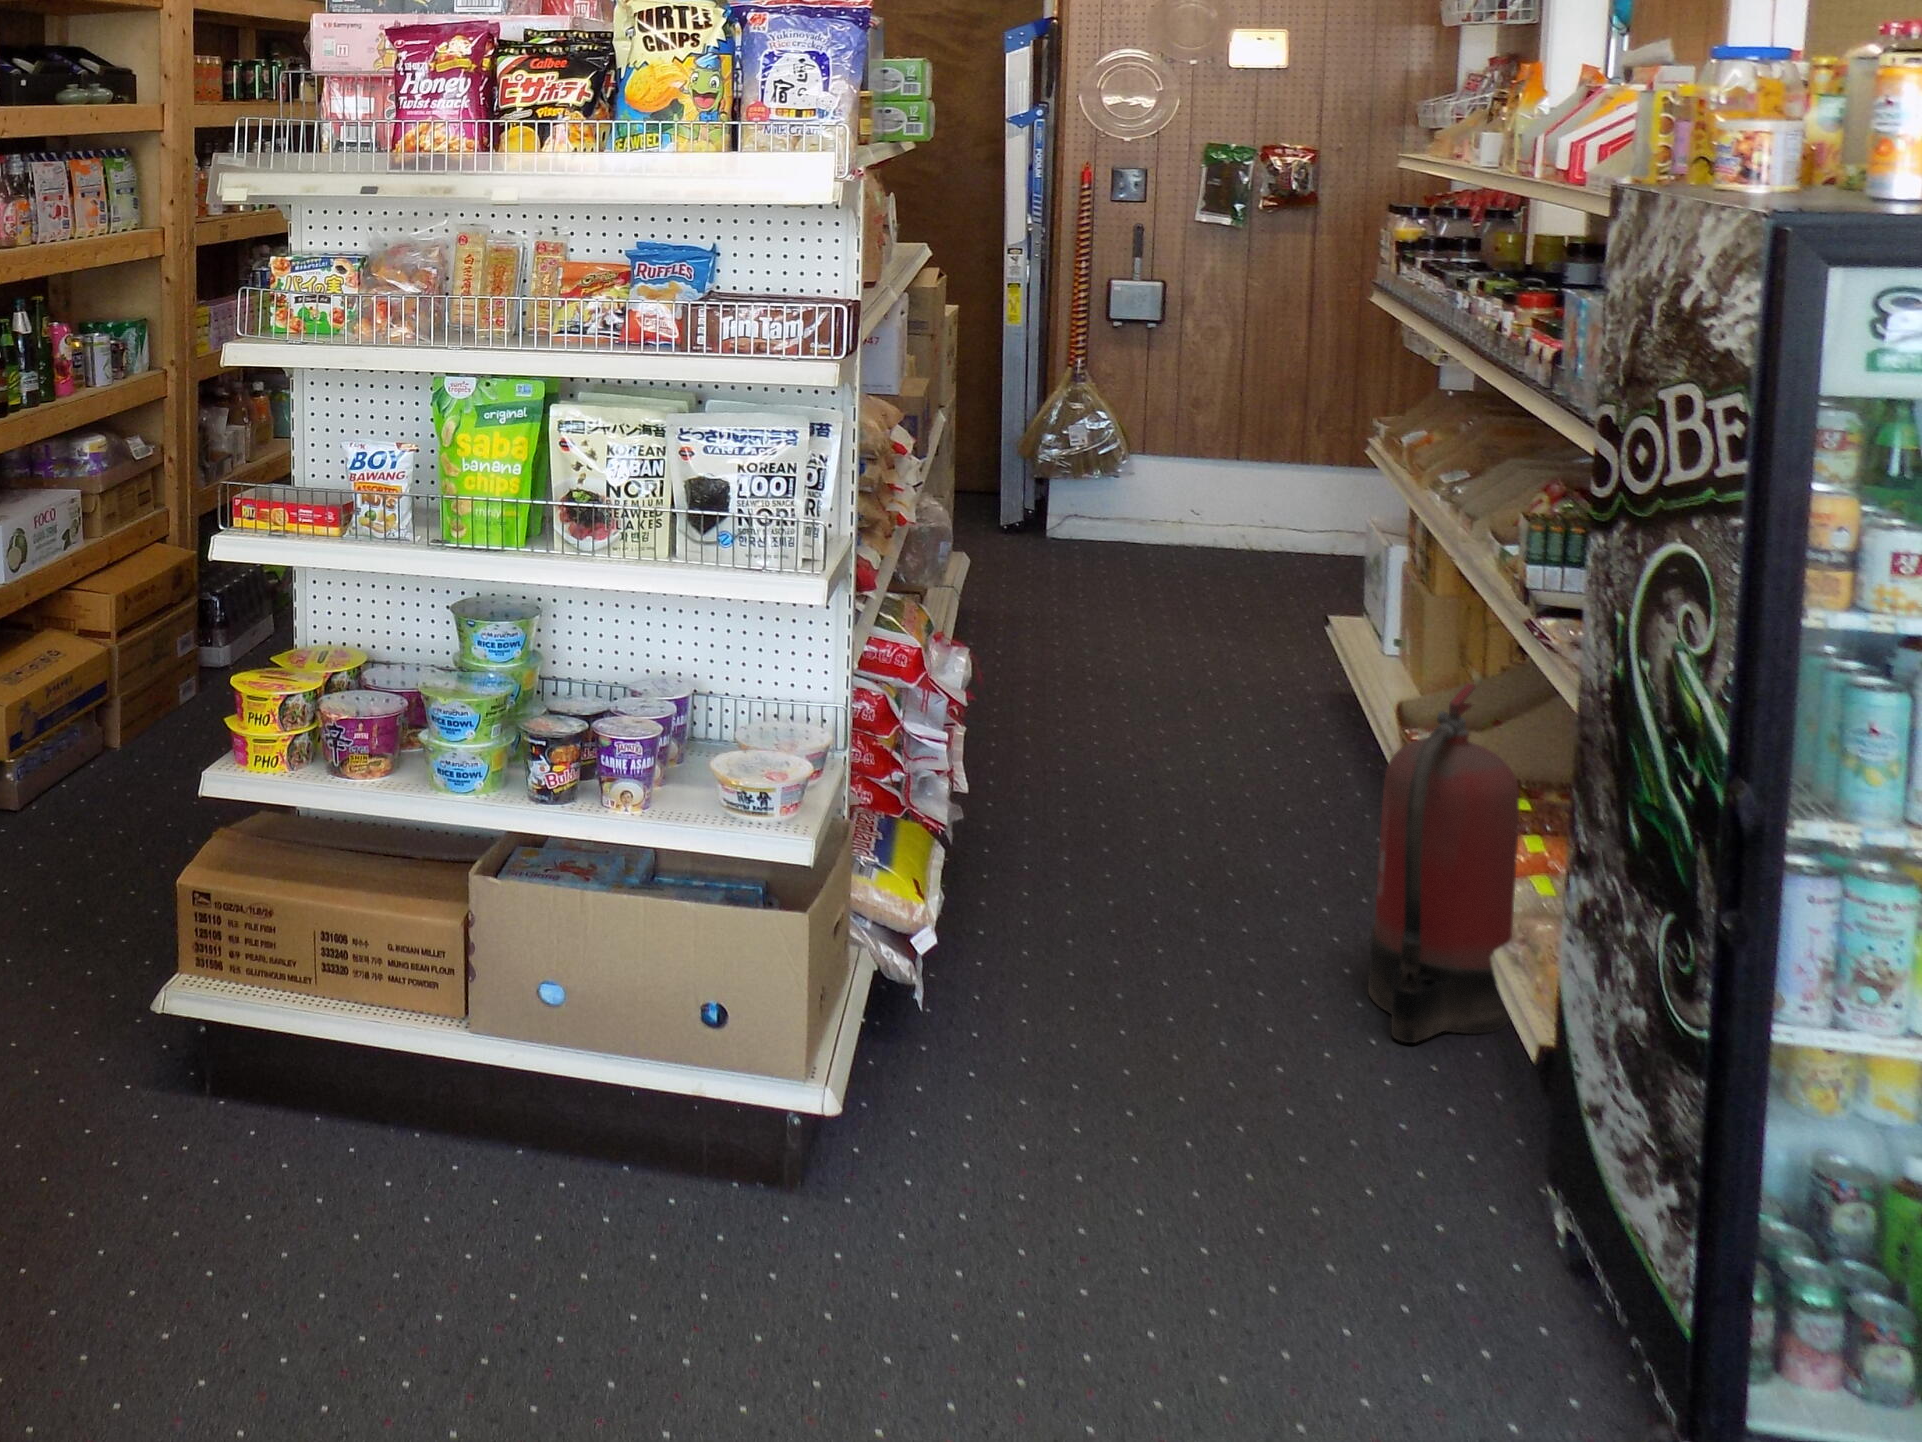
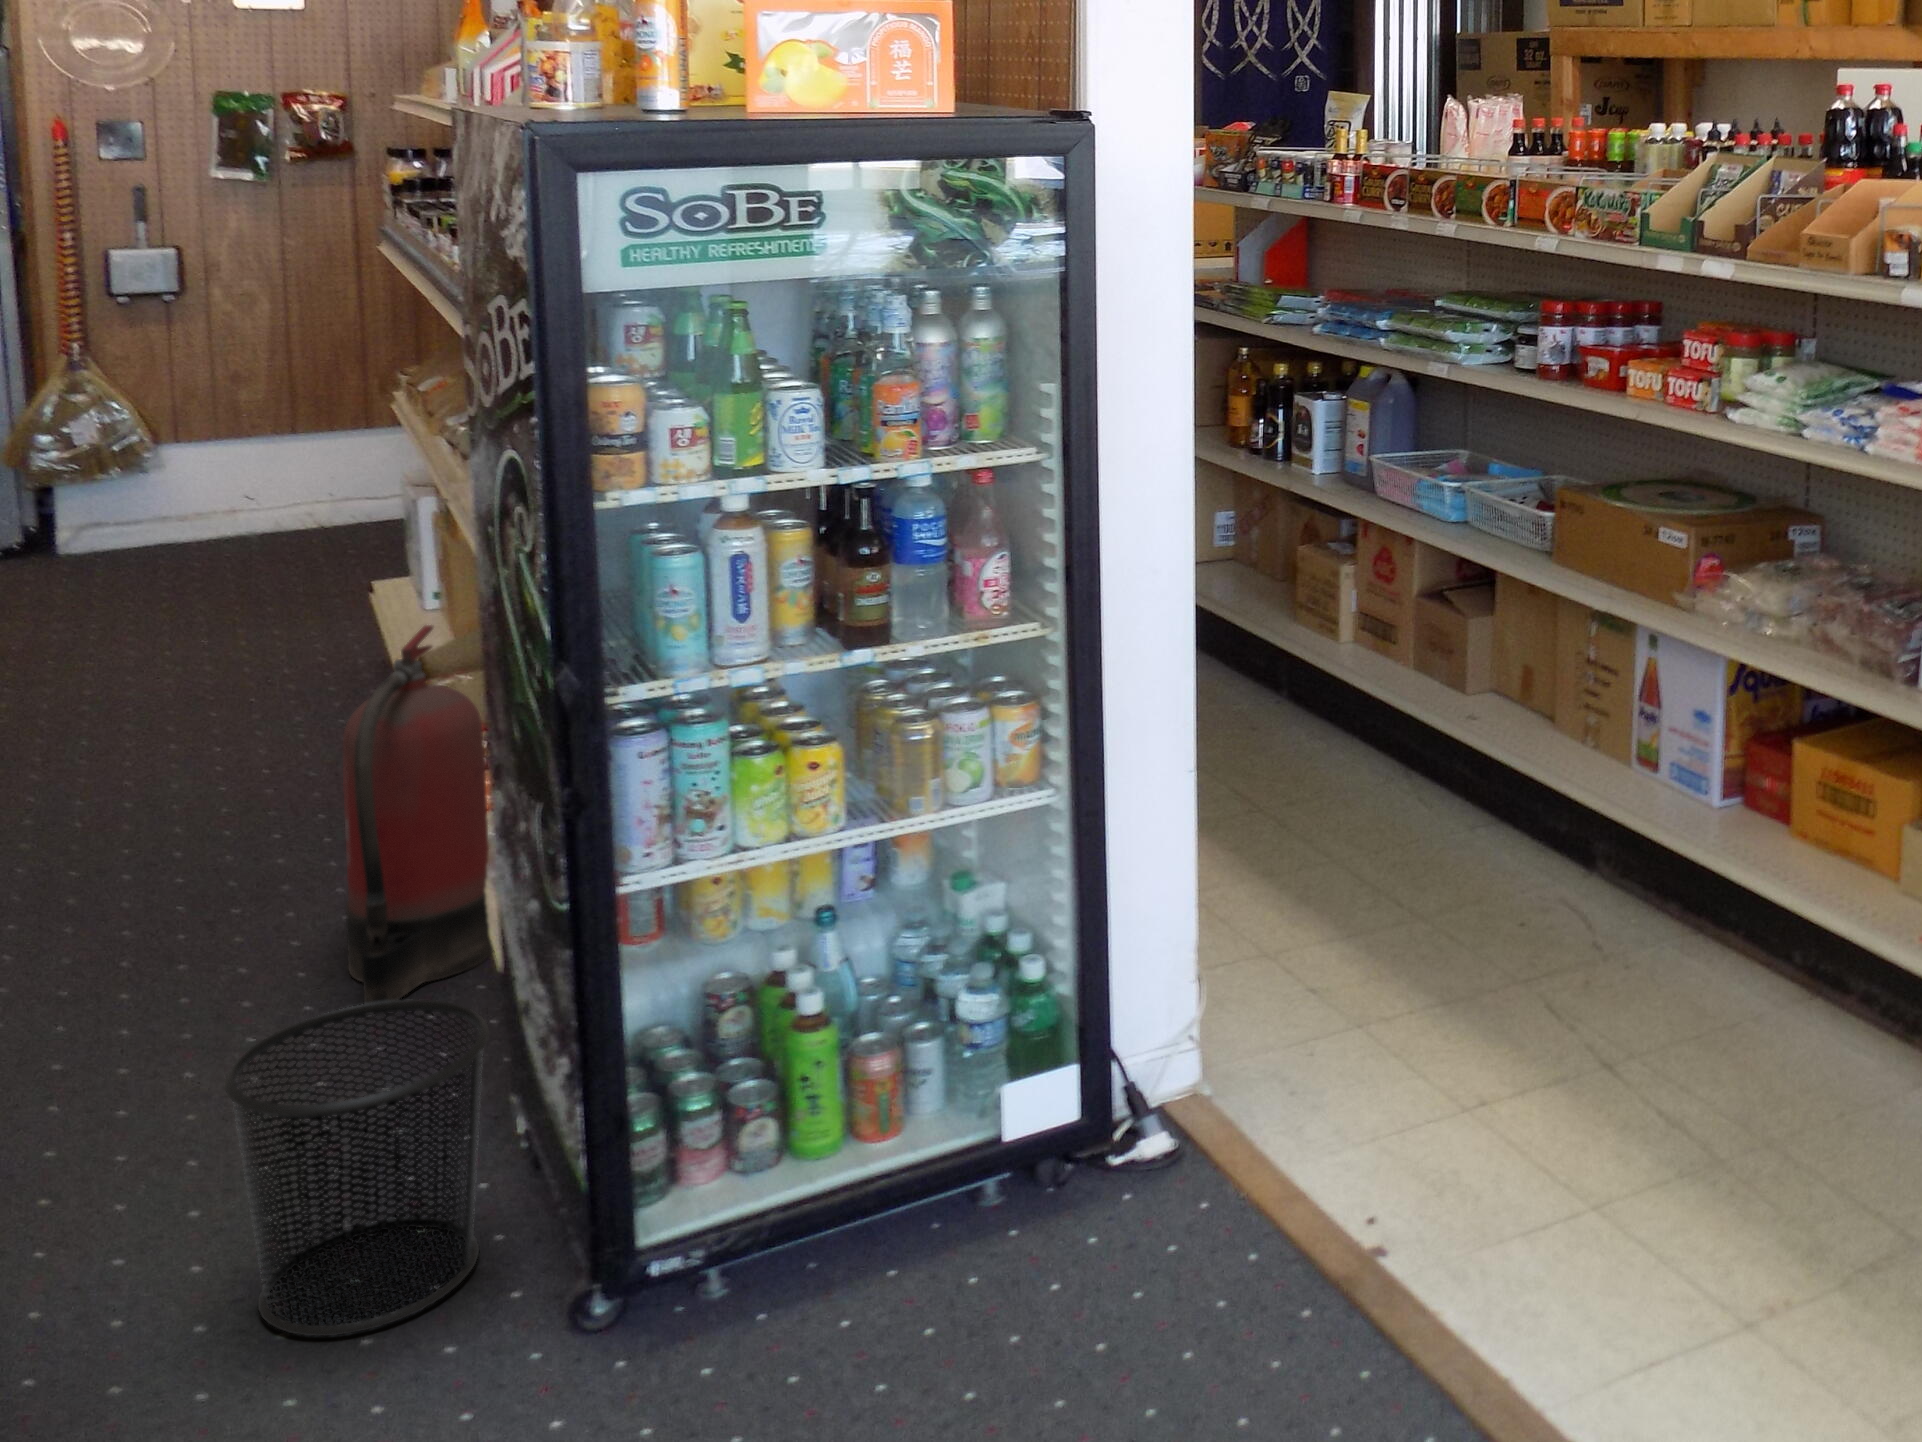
trash can: none [1346,1049,1598,1379] -> present [225,999,489,1336]

